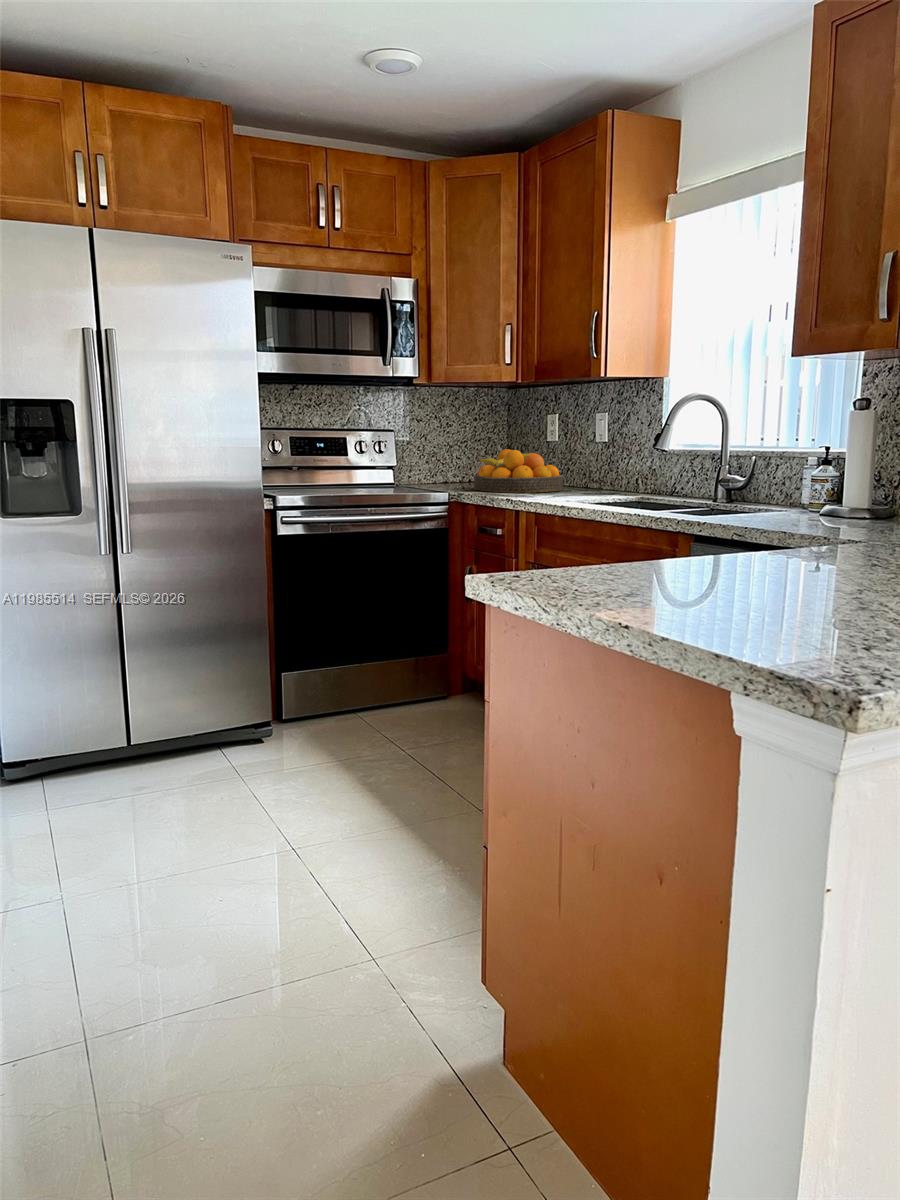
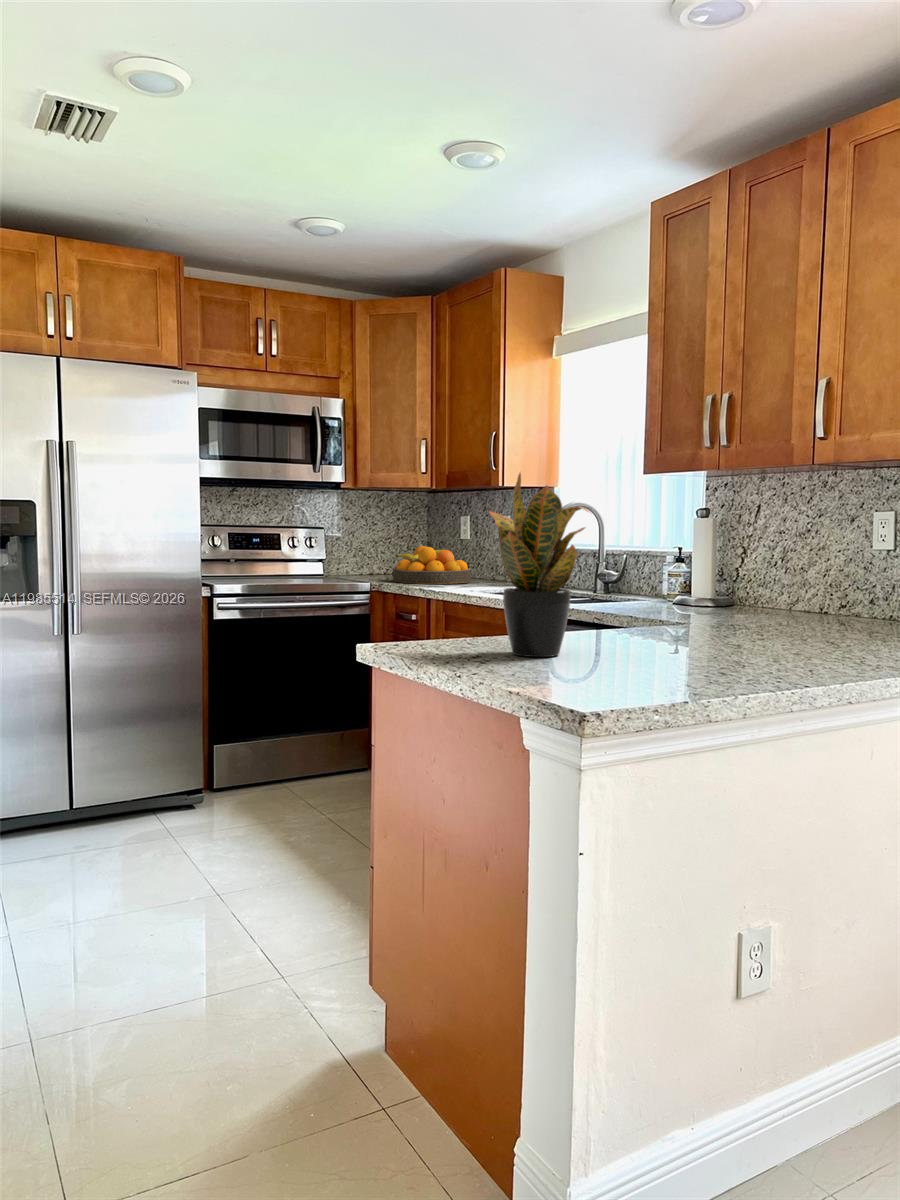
potted plant: none [627,318,805,592] -> present [489,473,589,657]

